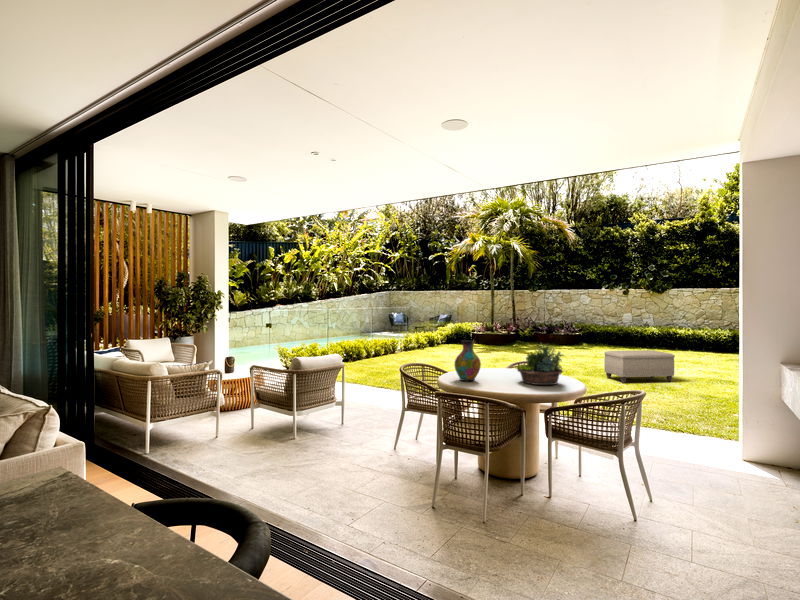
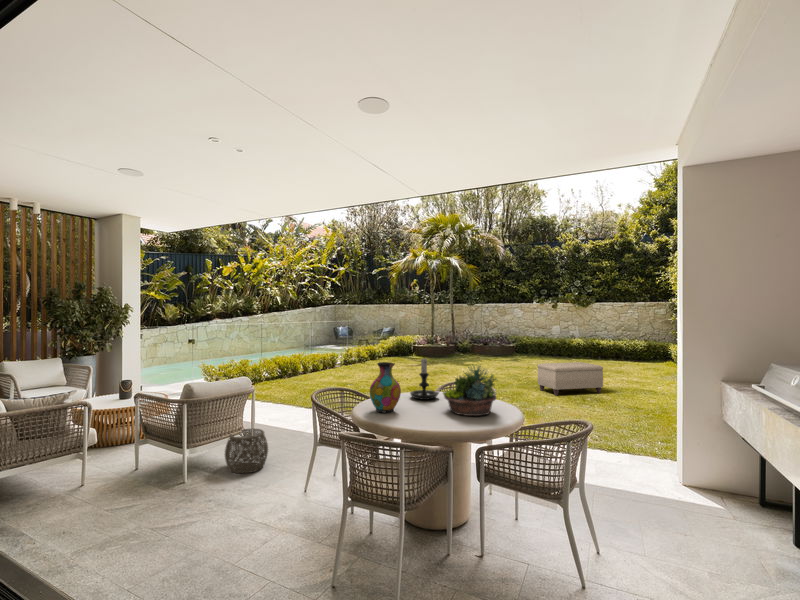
candle holder: none [486,336,511,374] -> present [410,358,439,400]
woven basket: none [322,399,358,436] -> present [225,429,268,473]

